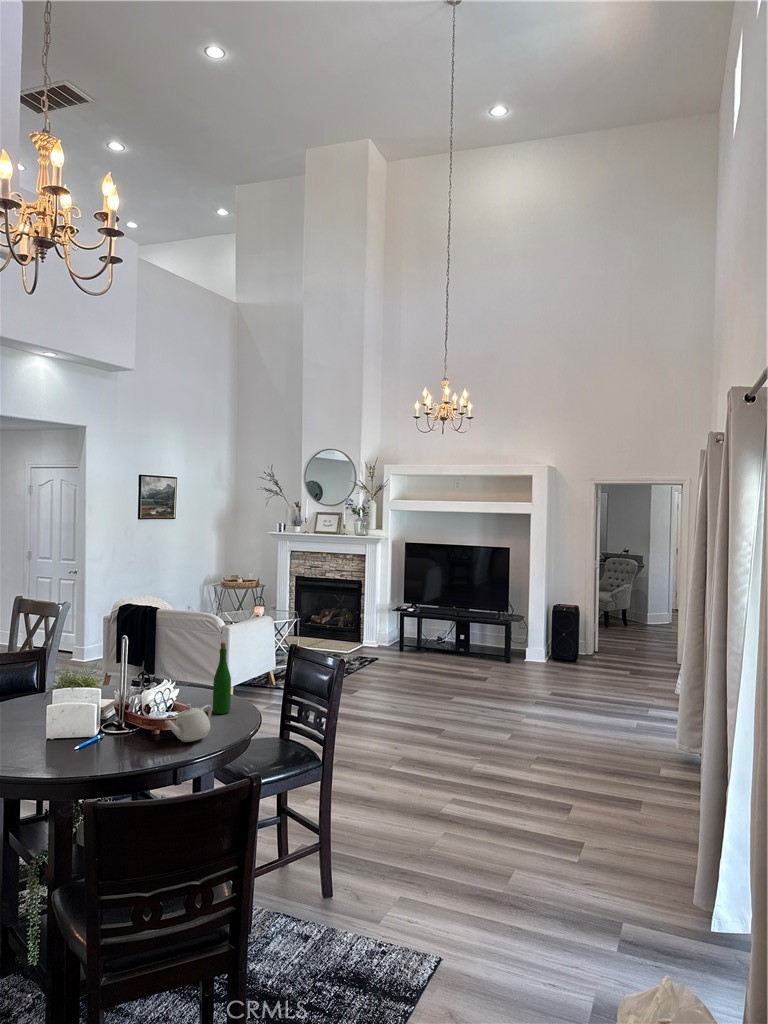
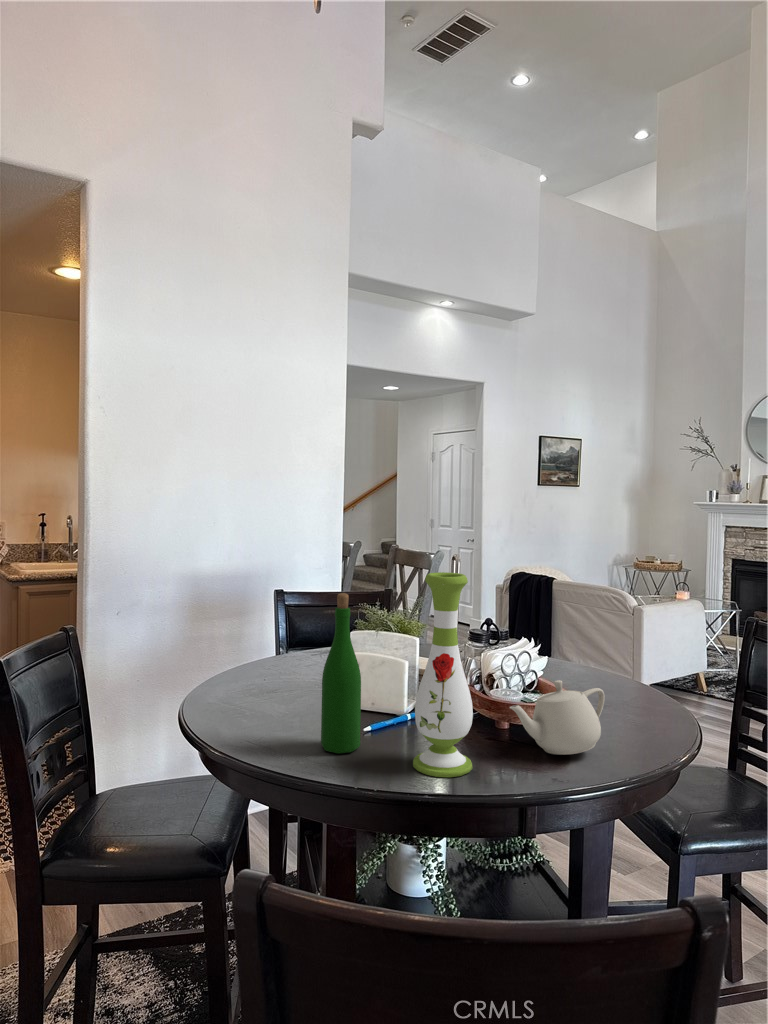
wine bottle: present [213,642,231,714] -> present [321,593,361,753]
vase: none [114,656,148,763] -> present [413,572,473,777]

